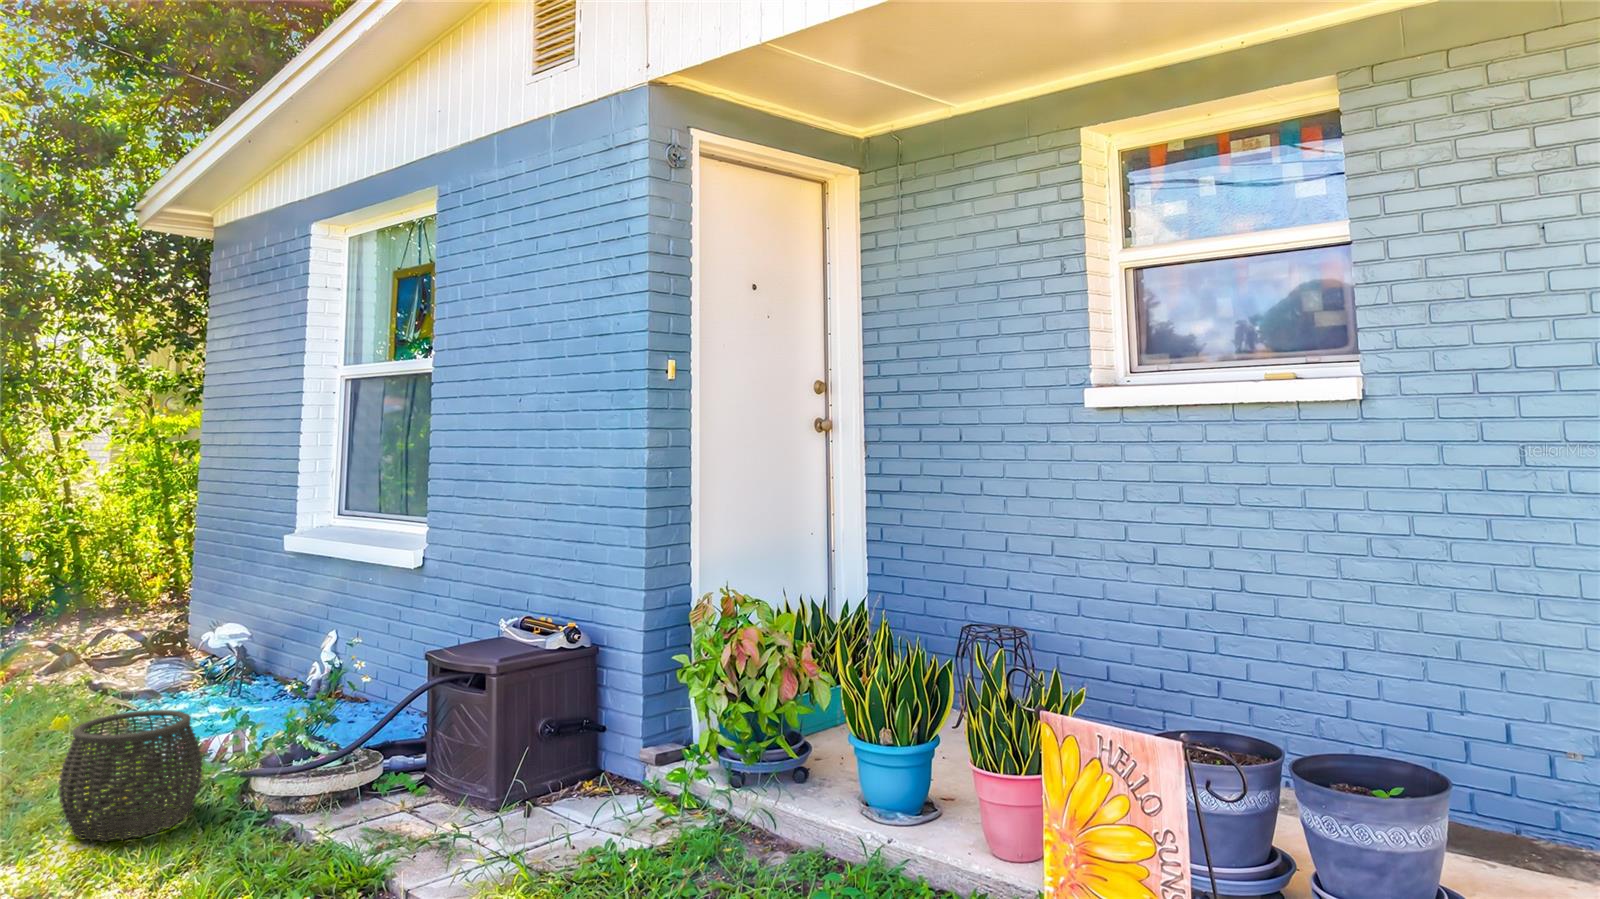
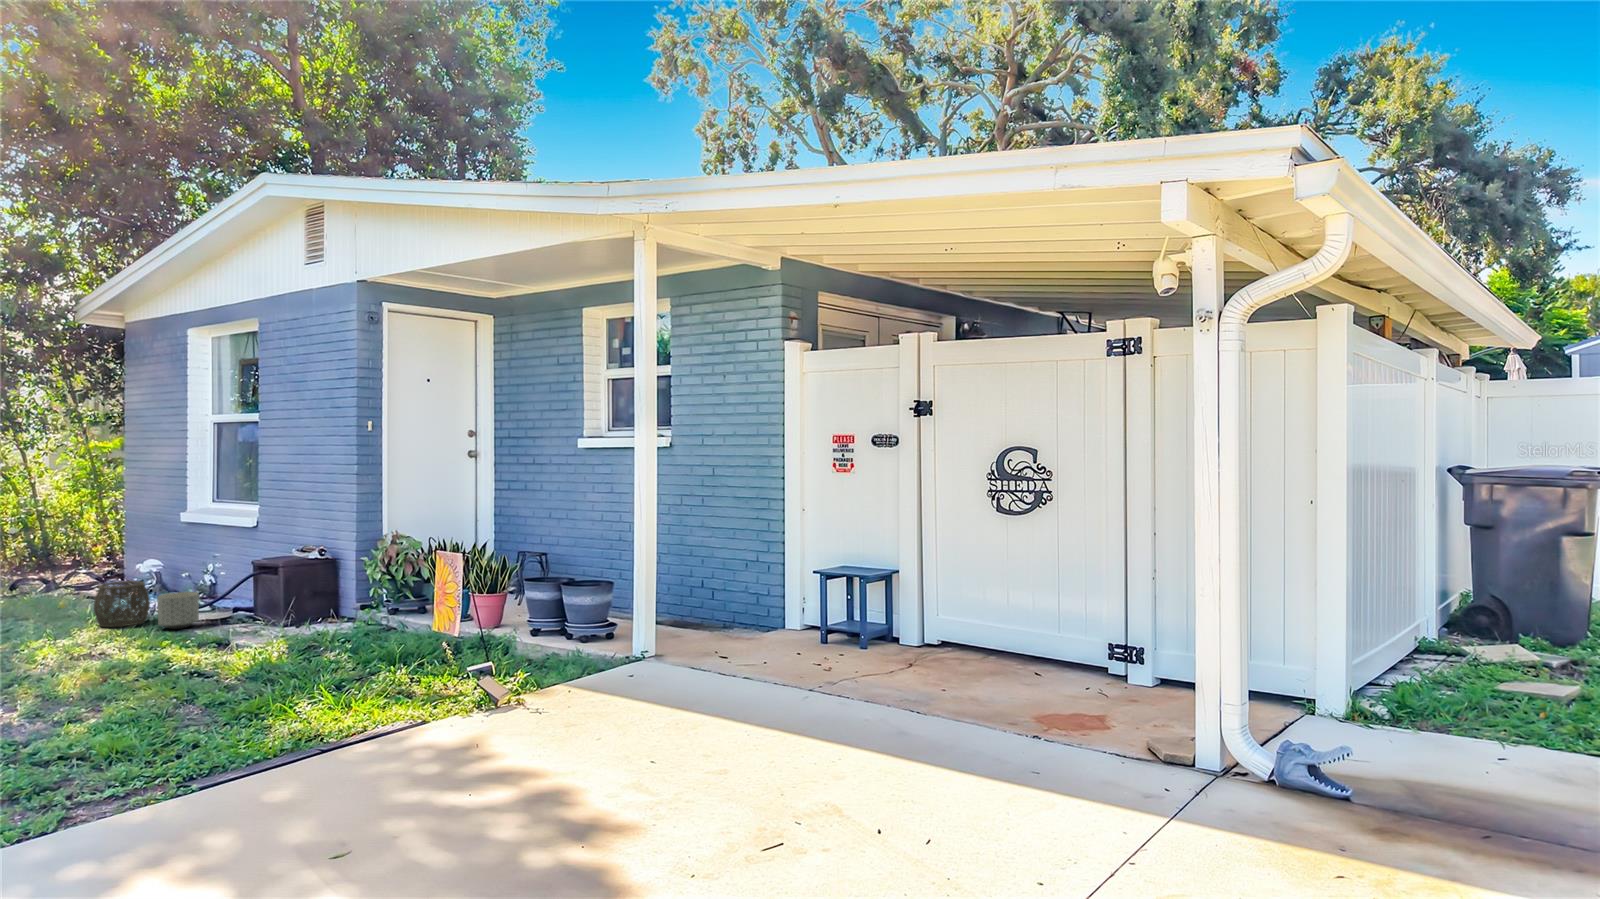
planter: none [214,752,319,861] -> present [157,592,199,629]

